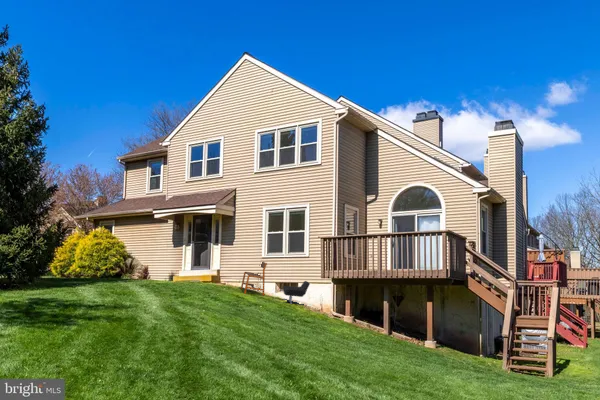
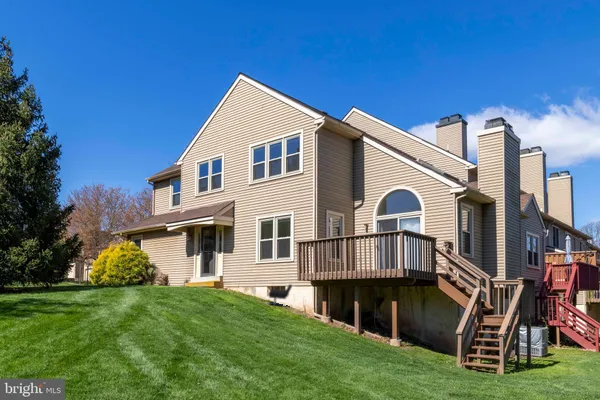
bench: present [241,262,267,295] -> none [235,267,257,299]

